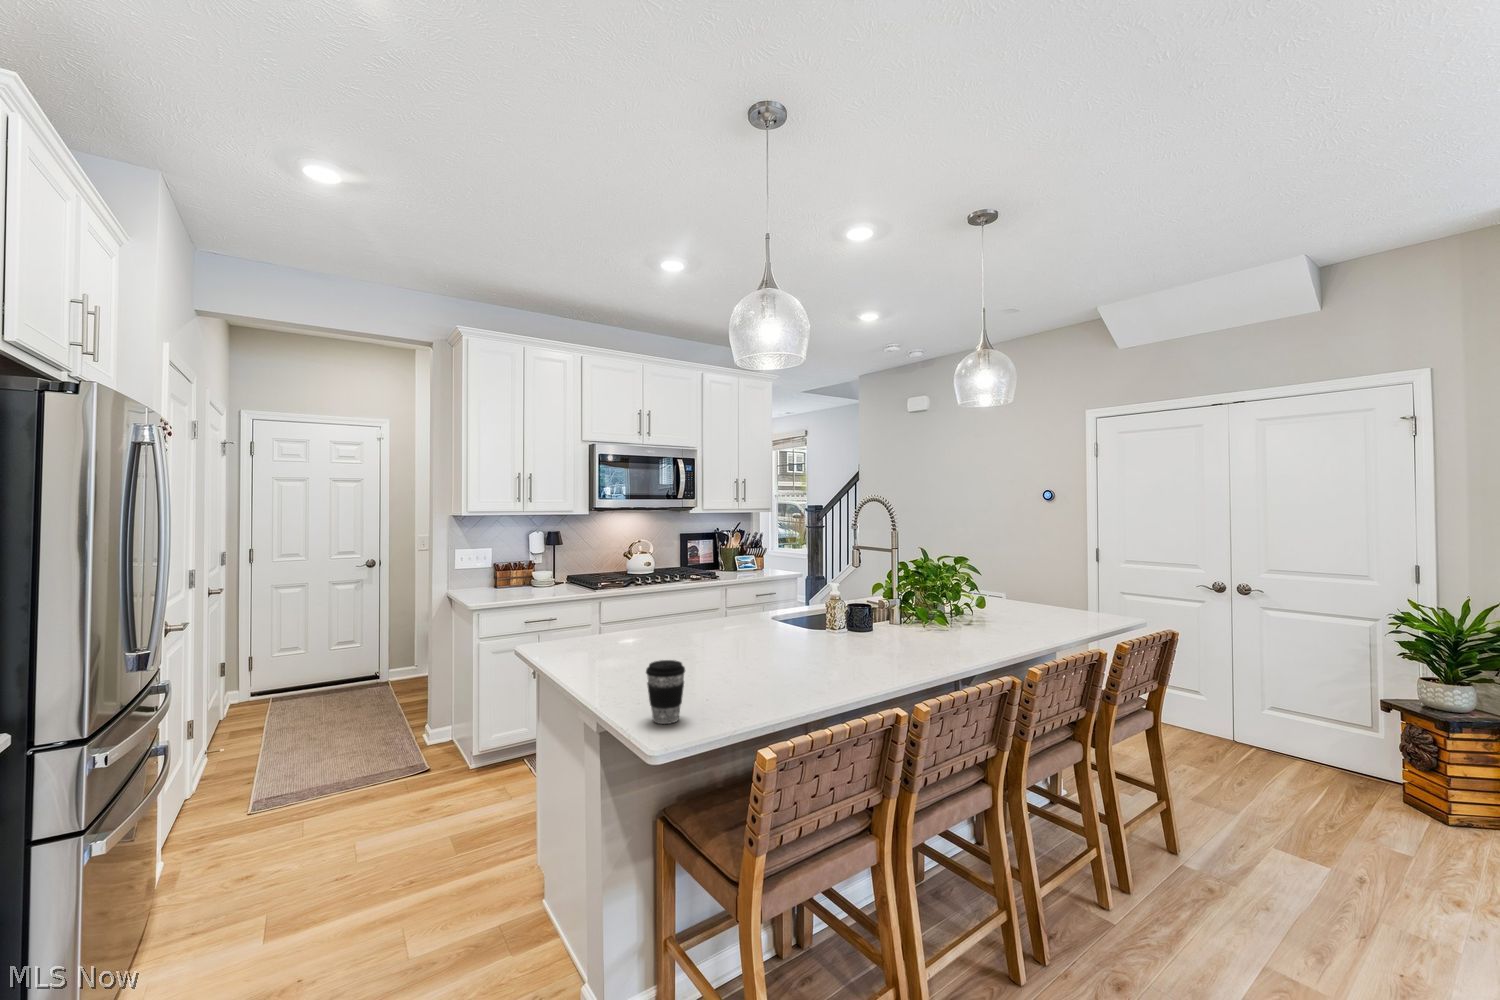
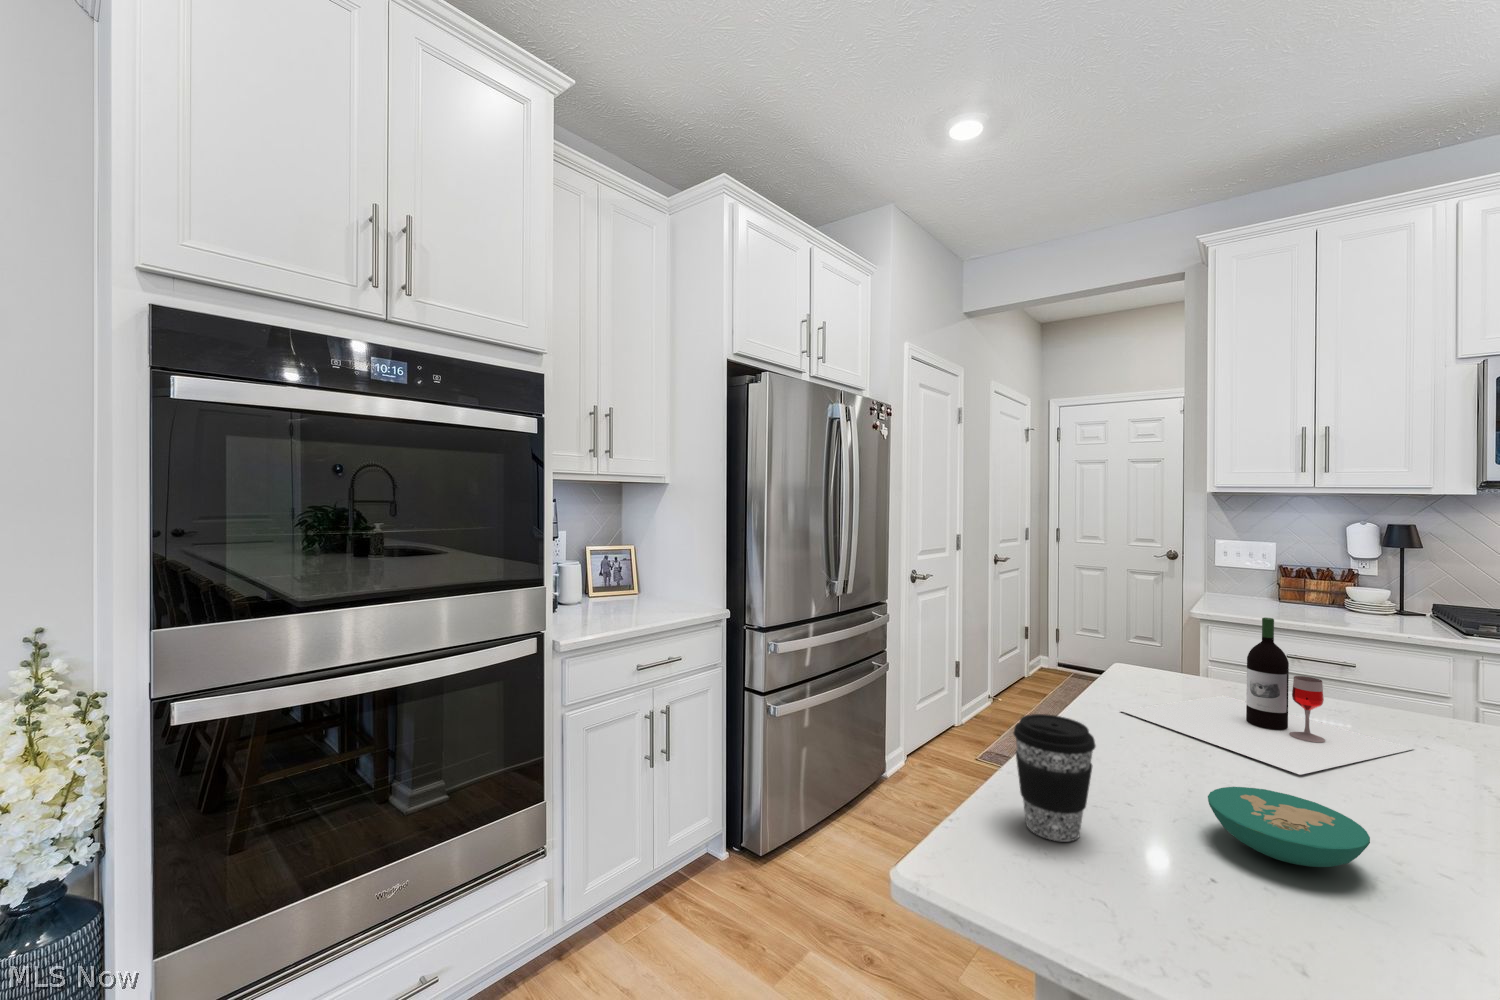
wine bottle: none [579,595,680,669] -> present [1120,618,1413,775]
bowl: none [693,668,747,693] -> present [1208,787,1370,867]

